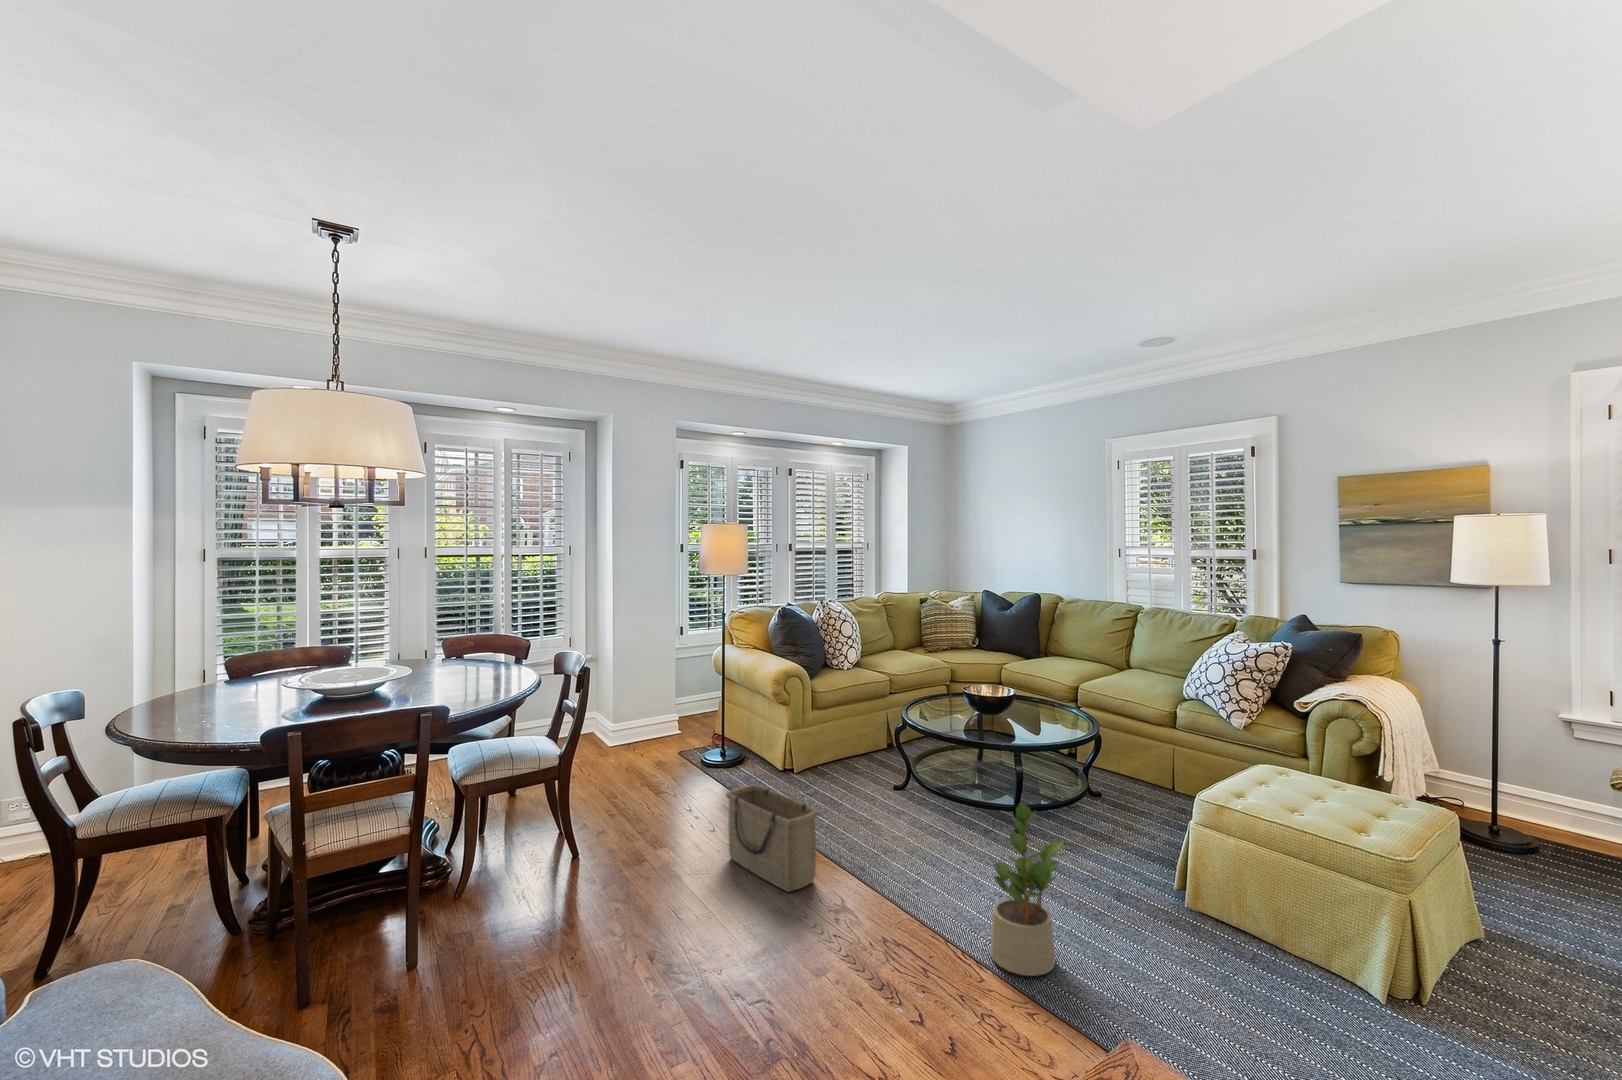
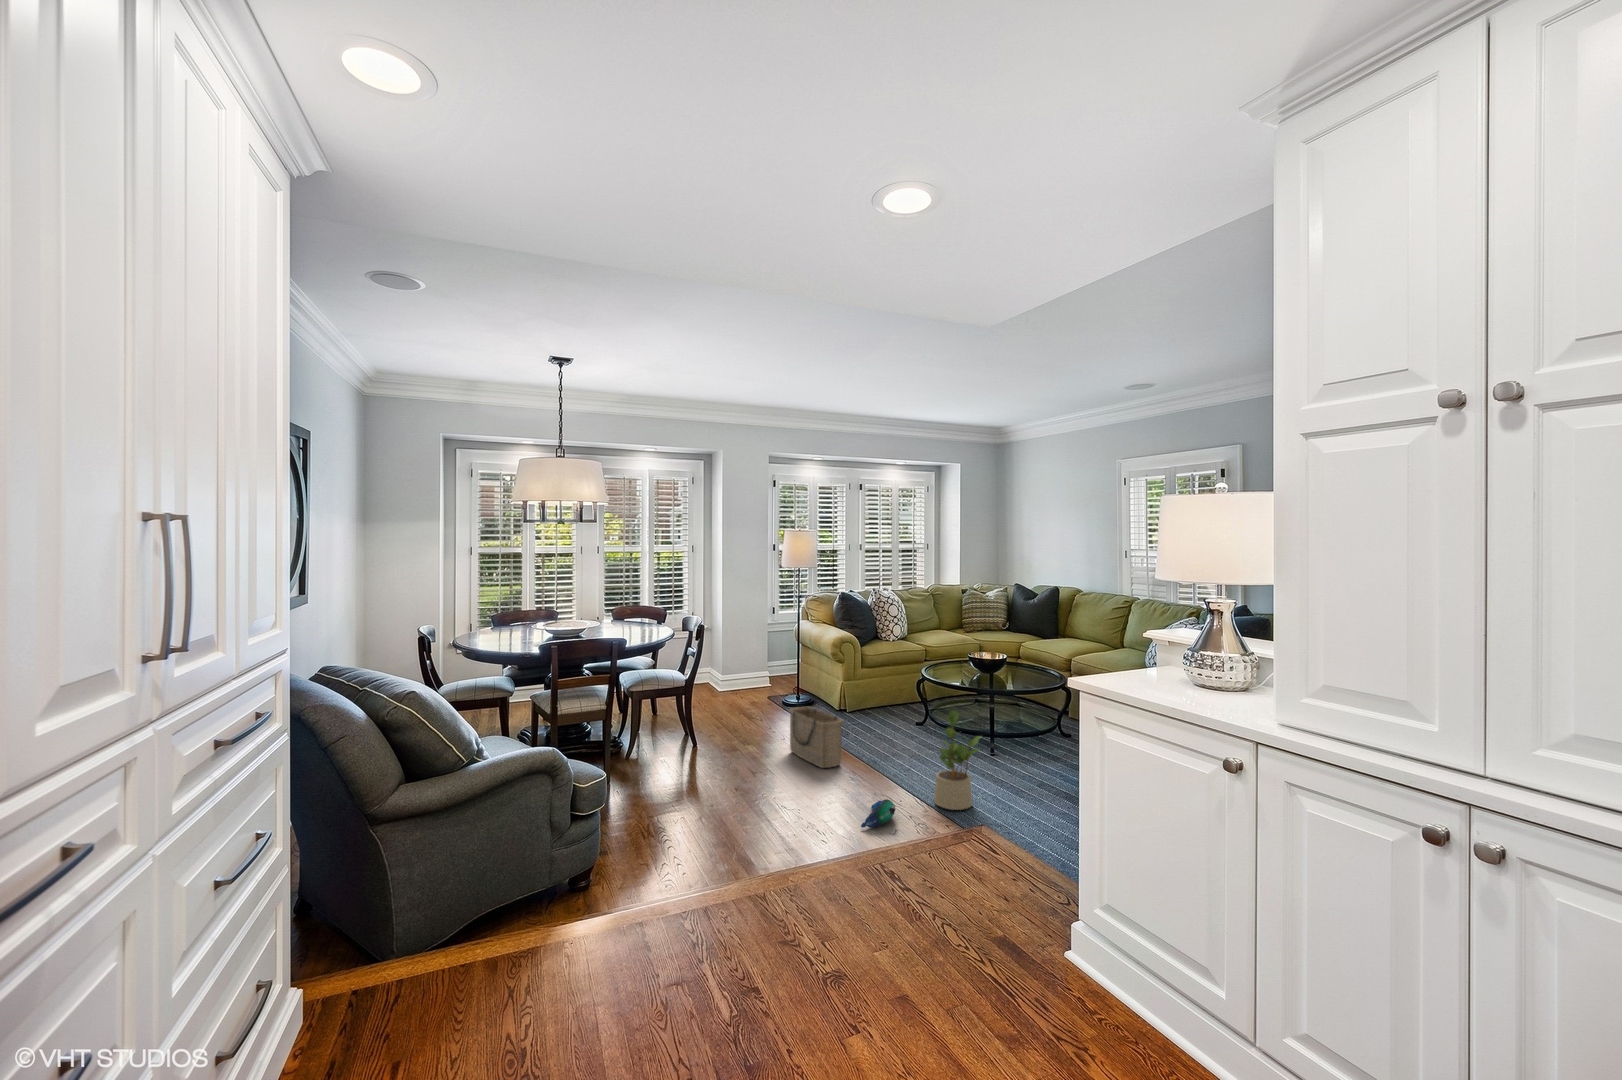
plush toy: none [895,969,951,1046] -> present [861,799,895,828]

